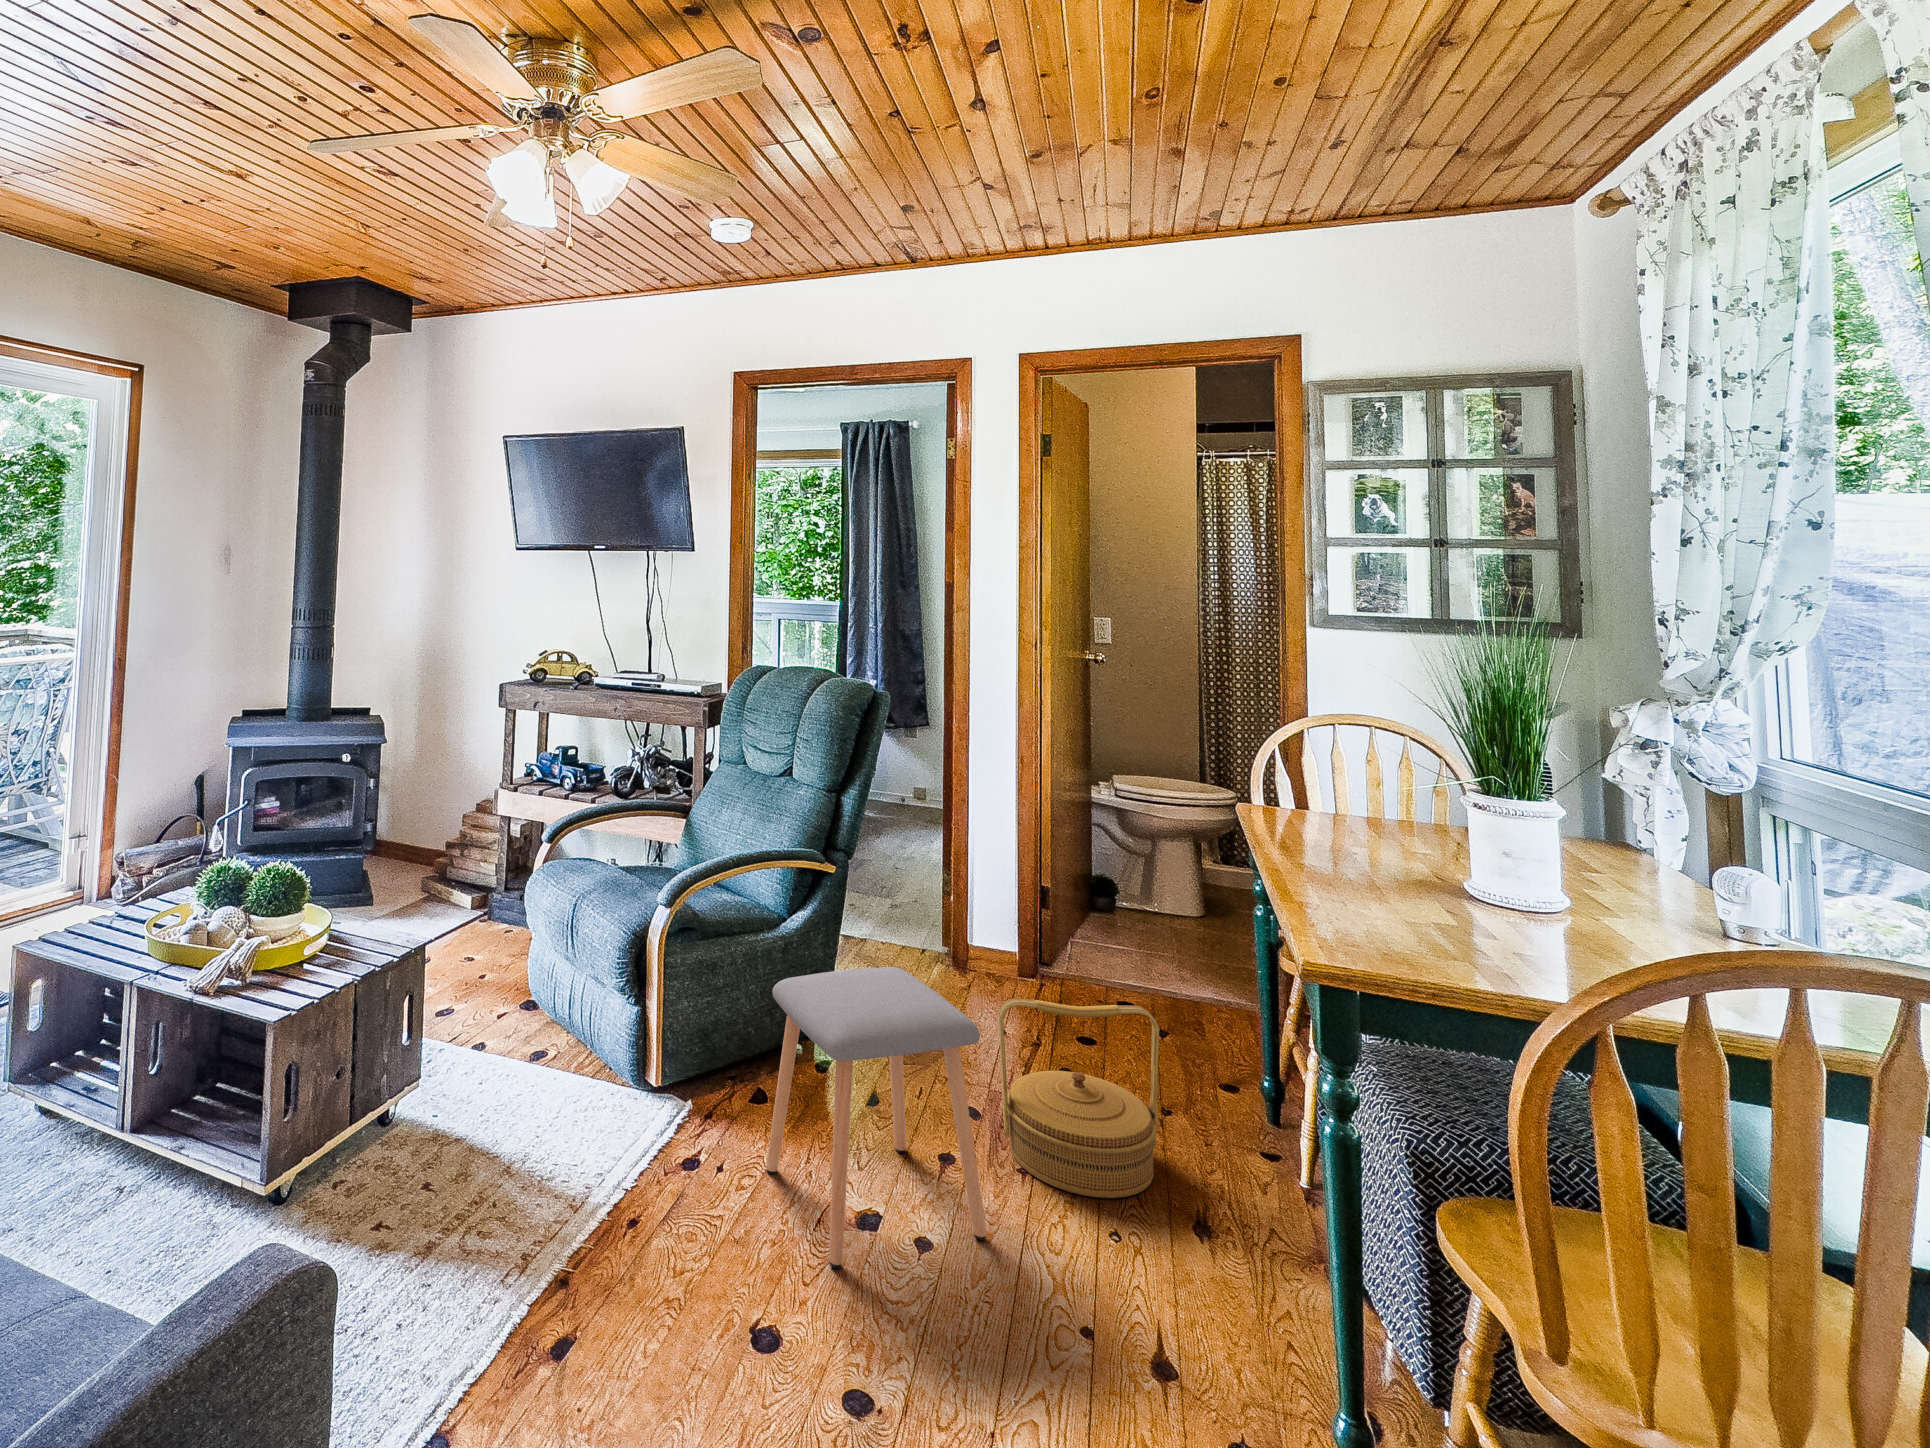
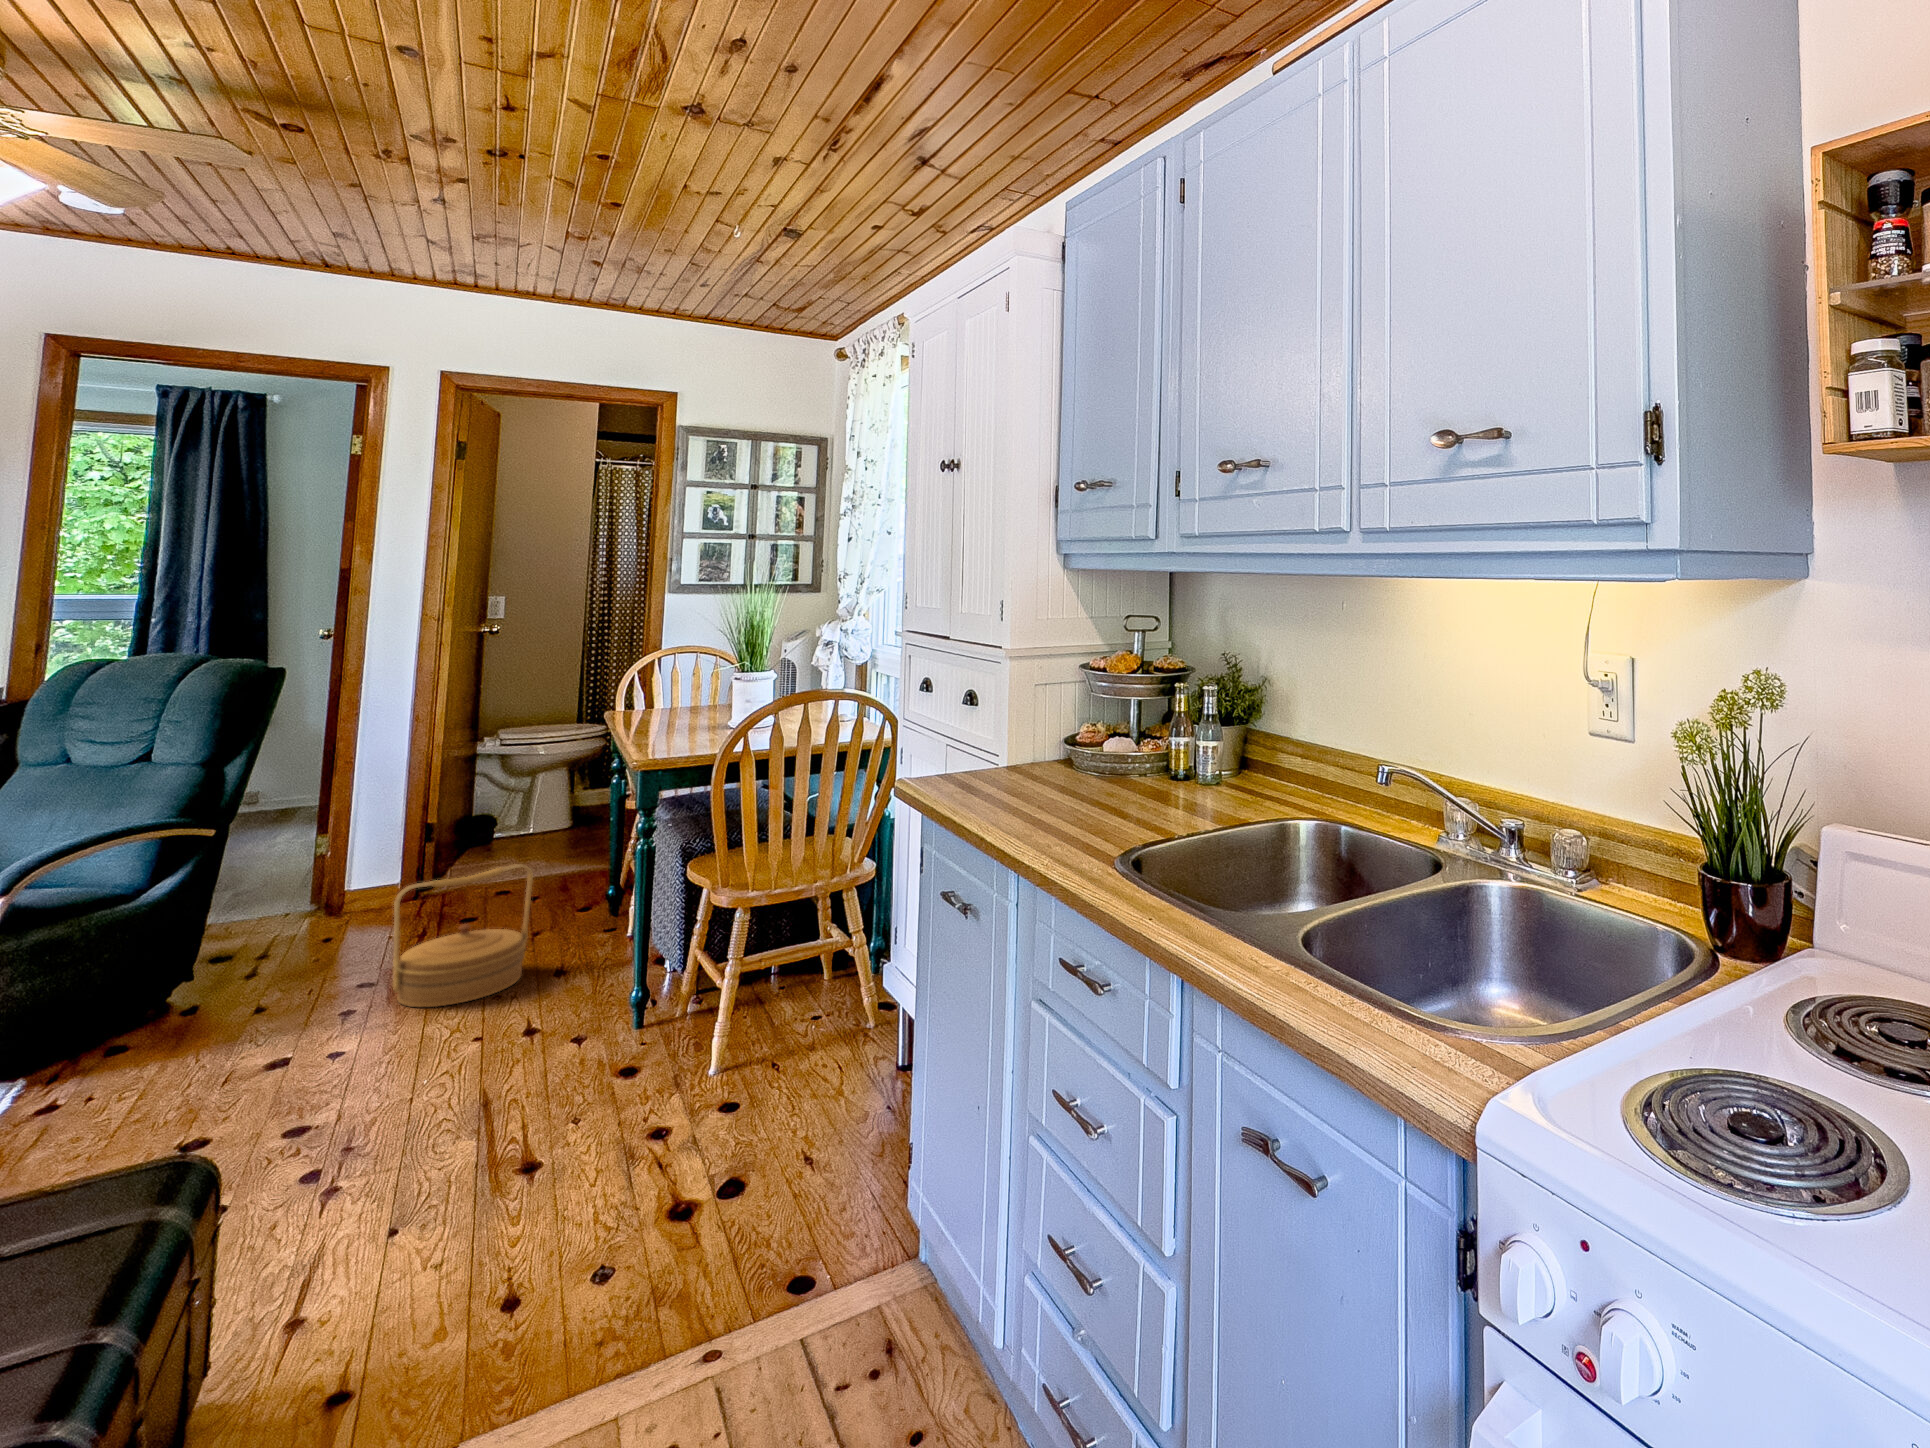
stool: present [766,967,987,1268] -> none [130,884,387,1112]

